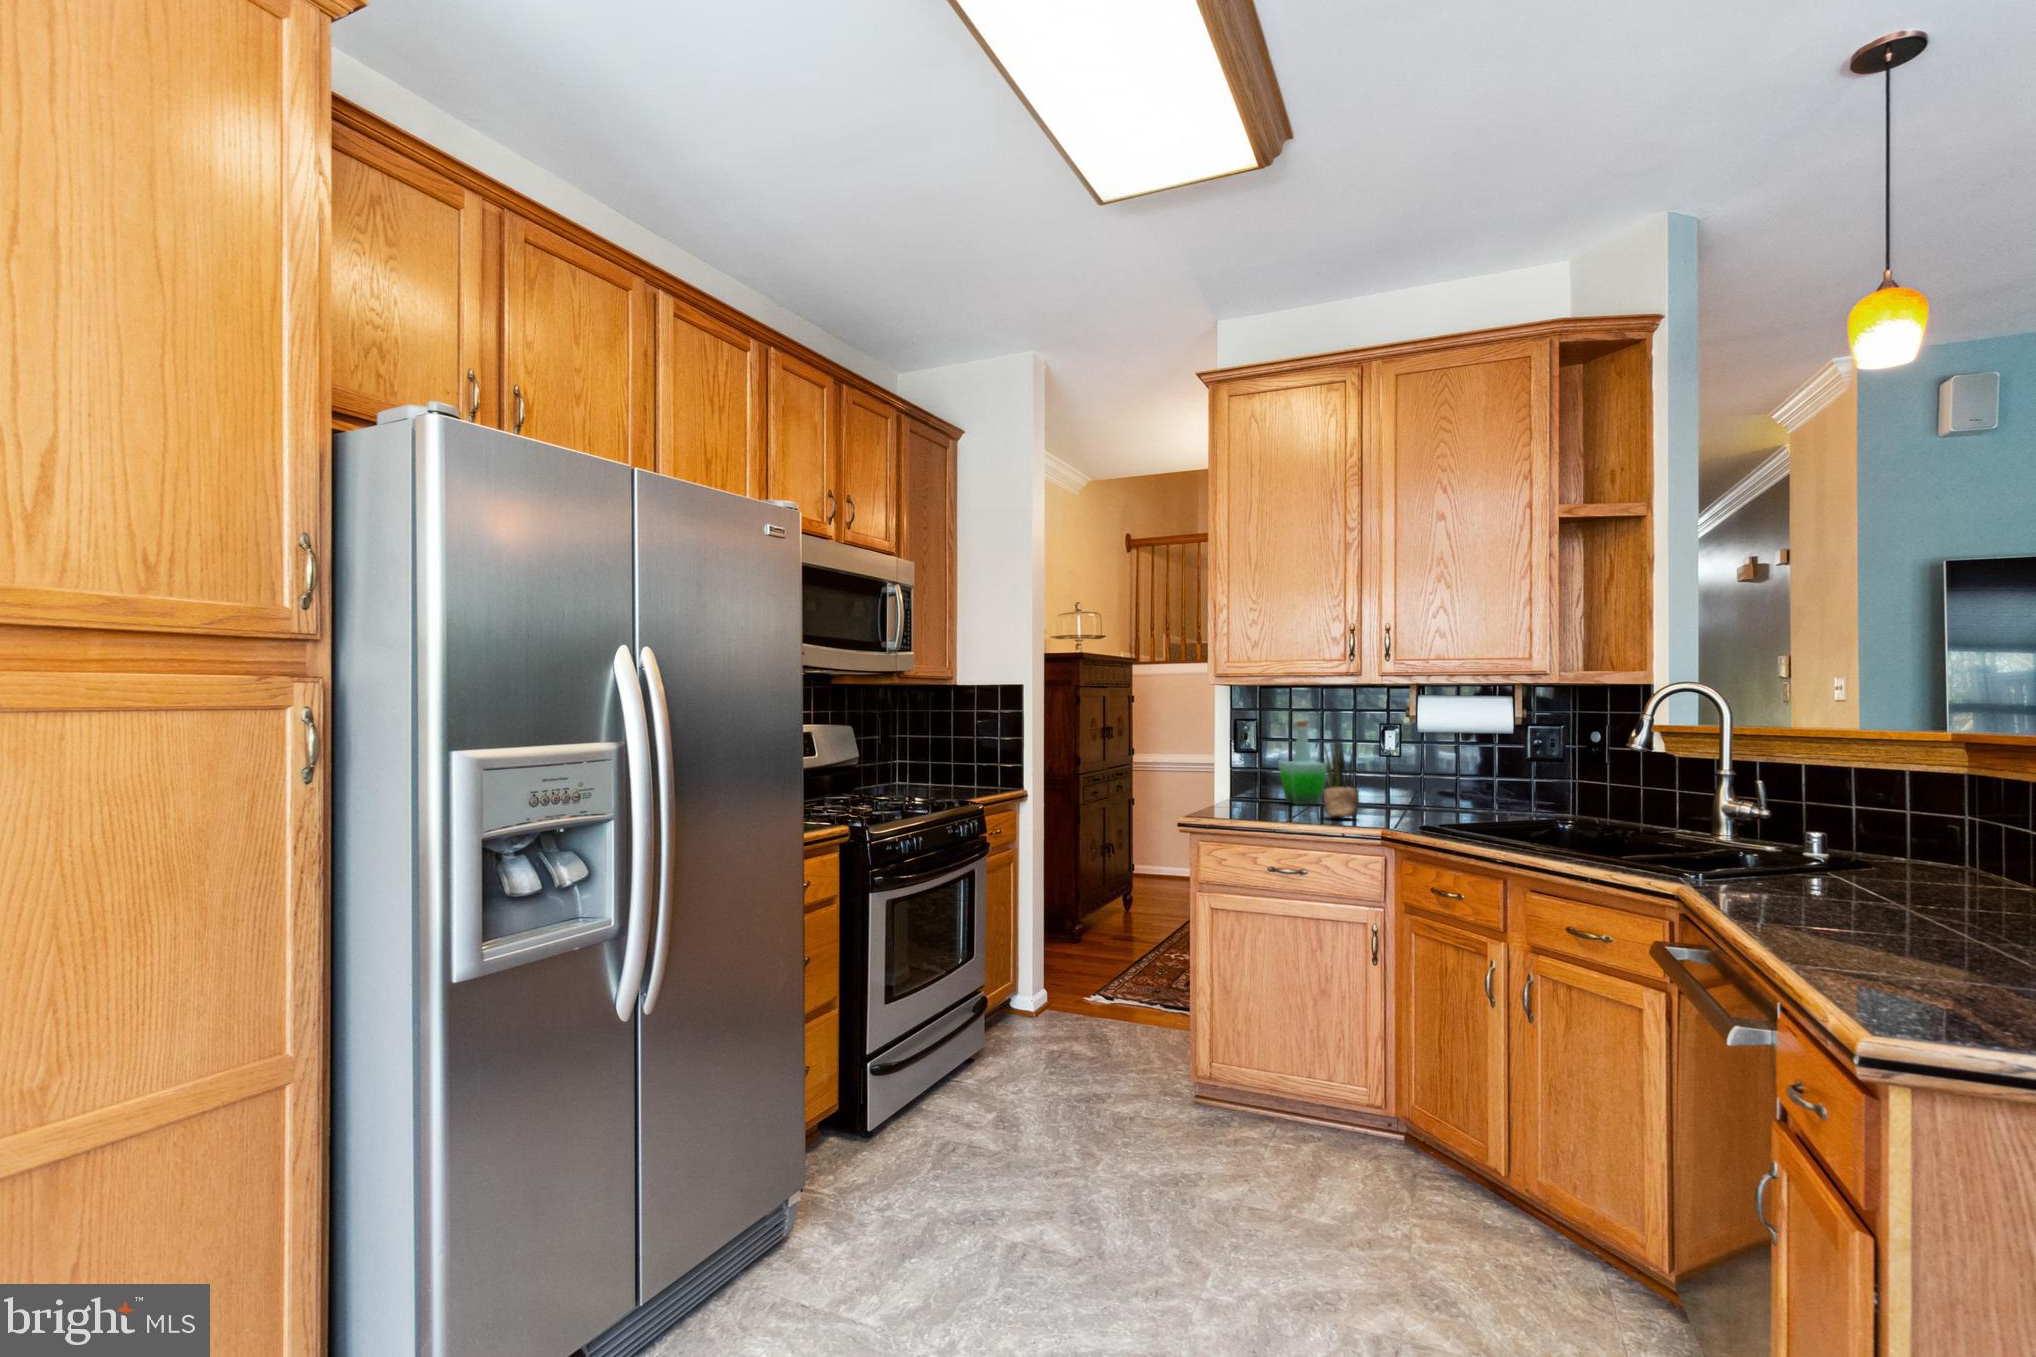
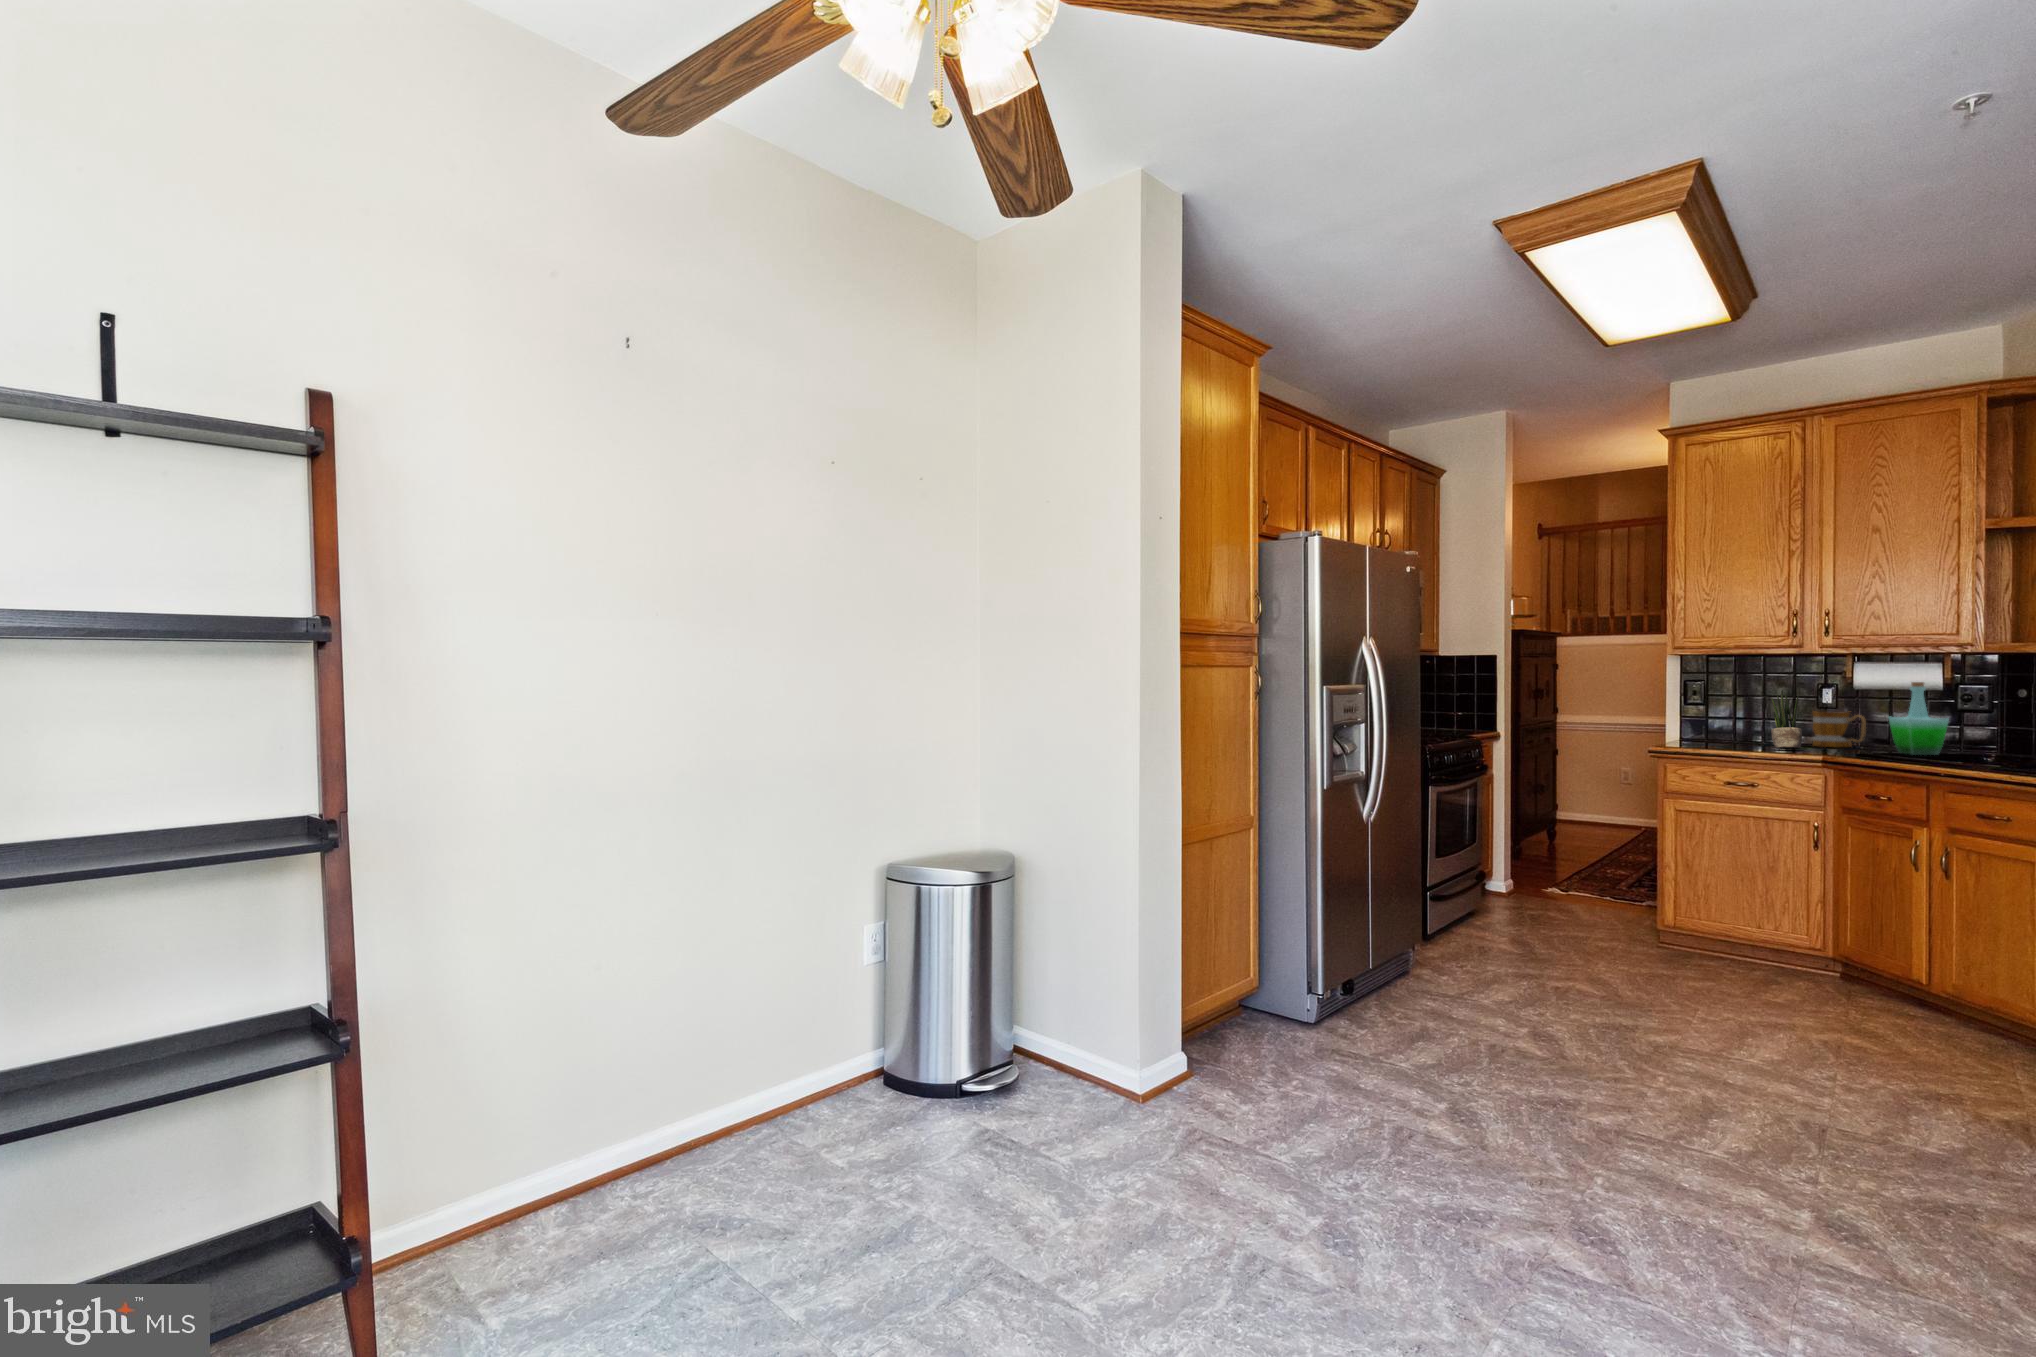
bottle: present [1278,721,1327,805] -> present [1889,682,1949,755]
mug: none [1372,760,1432,810] -> present [1812,711,1866,747]

